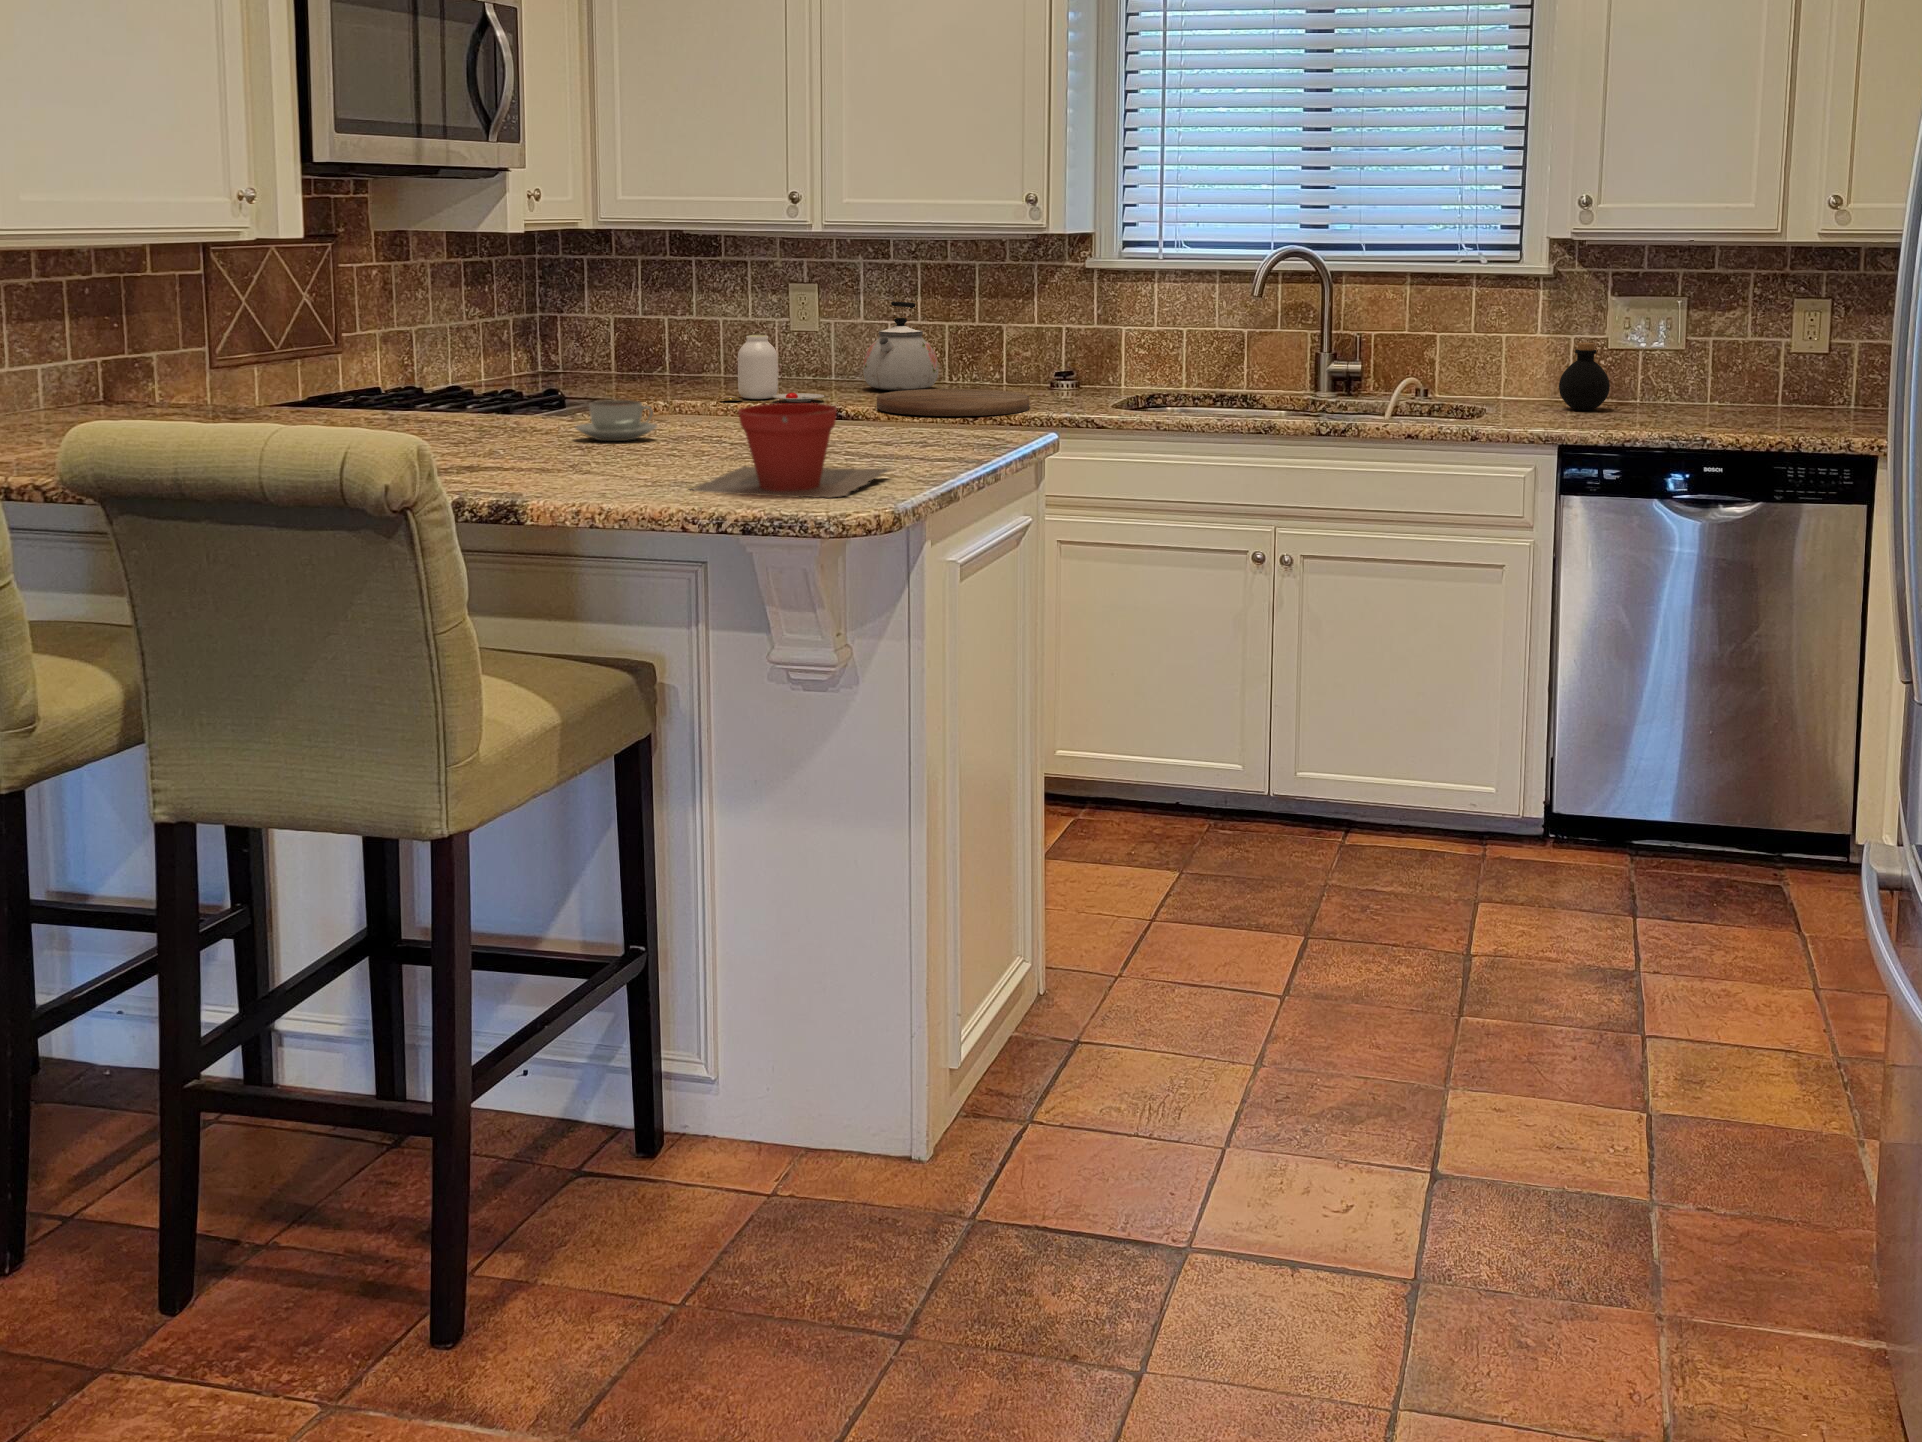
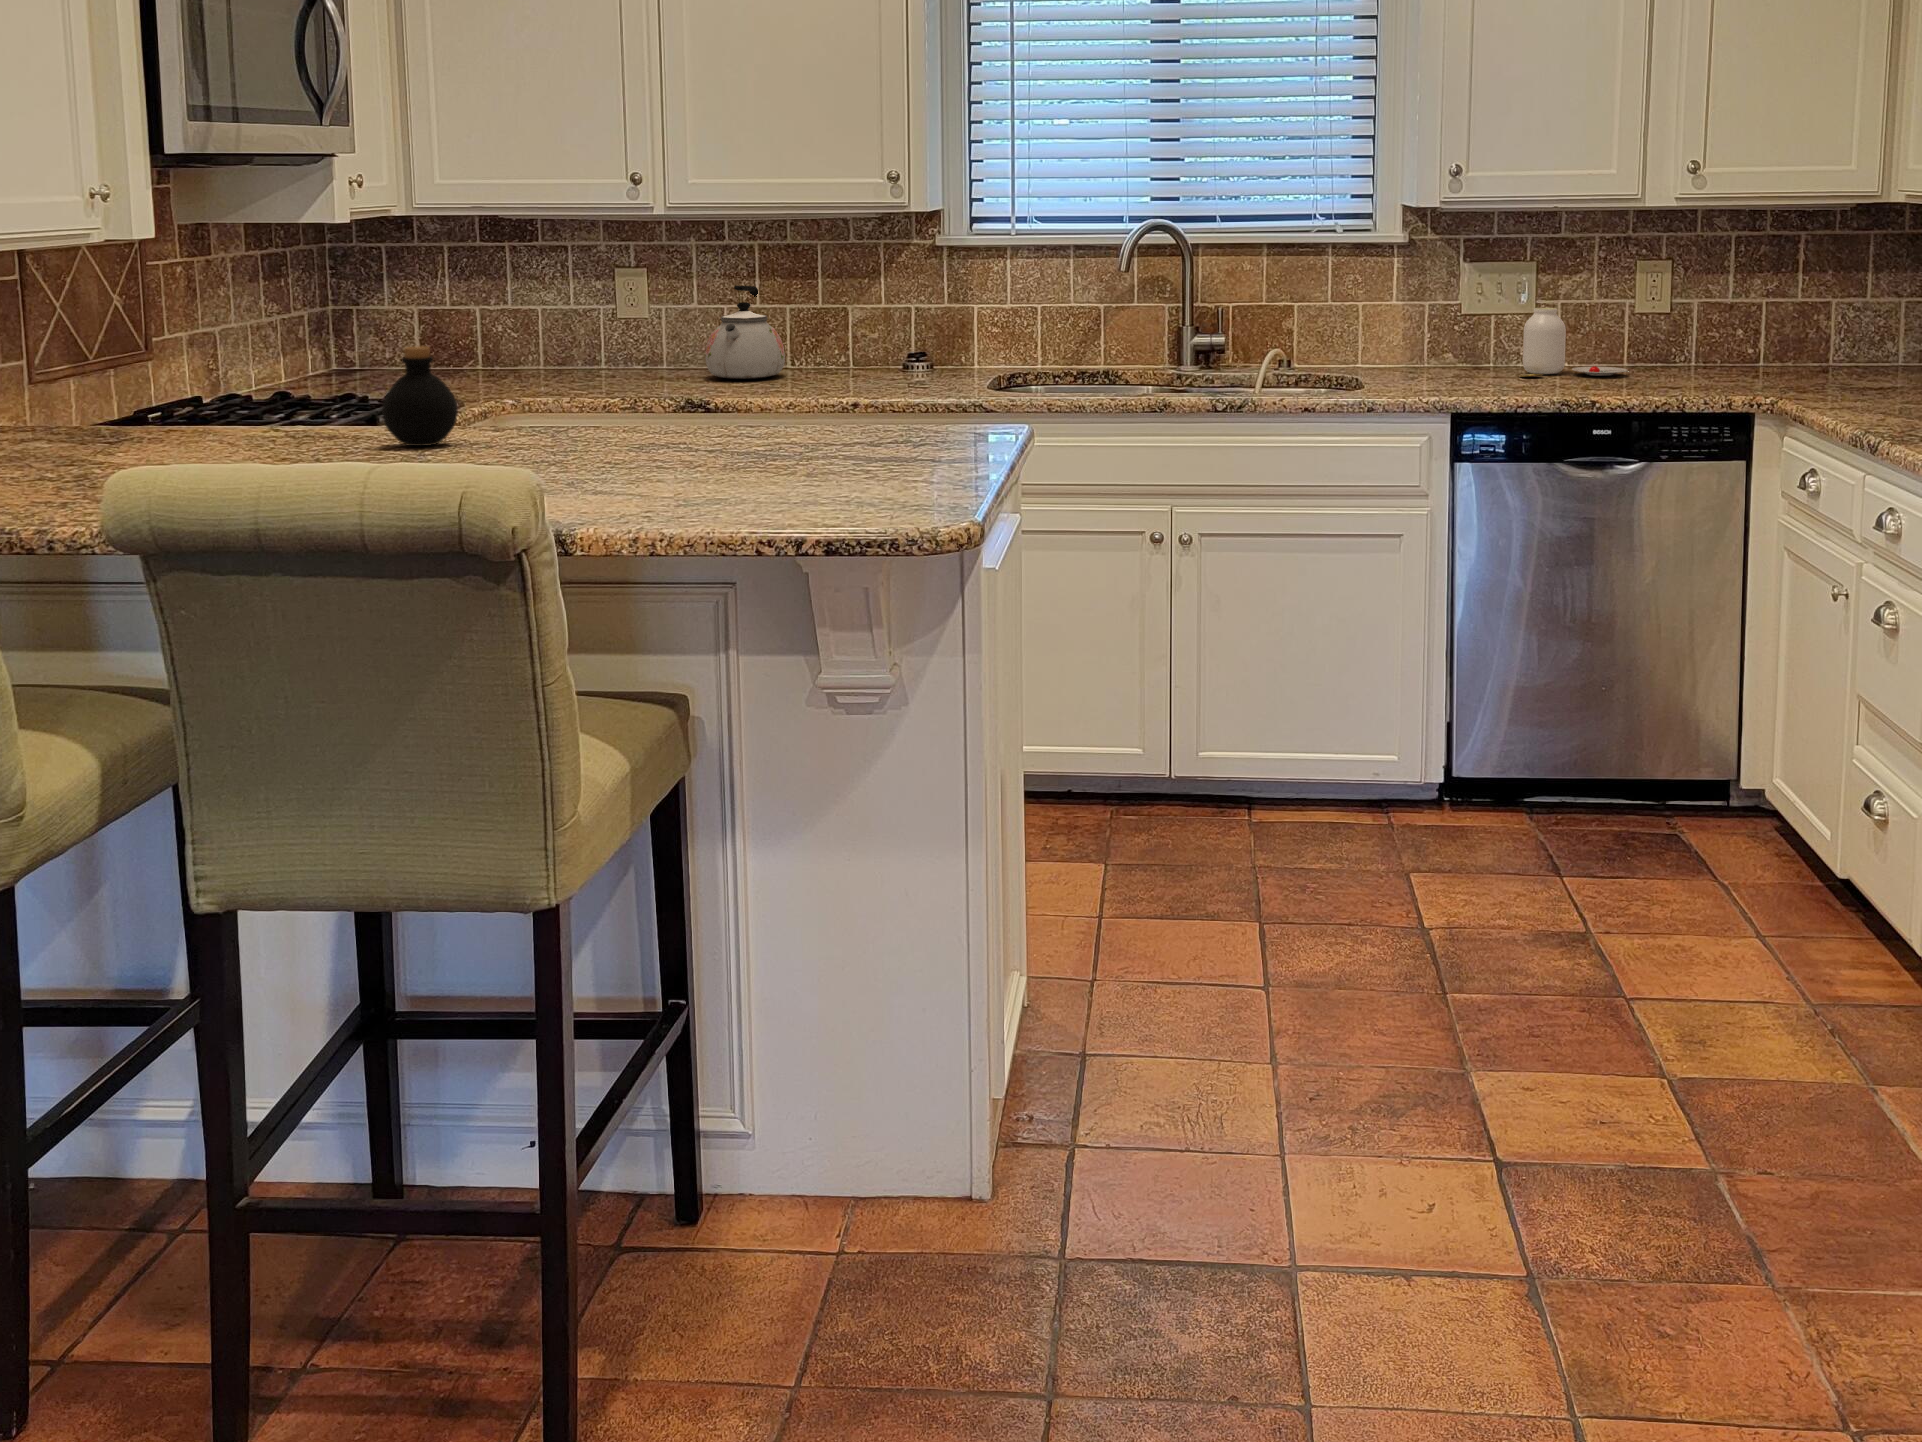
jar: present [720,335,824,402] -> present [1519,308,1627,377]
bottle: present [1559,343,1610,410] -> present [382,346,458,446]
cutting board: present [877,389,1029,416] -> none [741,376,902,406]
coffee cup: present [575,400,657,441] -> none [525,409,615,454]
plant pot: present [691,403,889,498] -> none [749,412,942,518]

